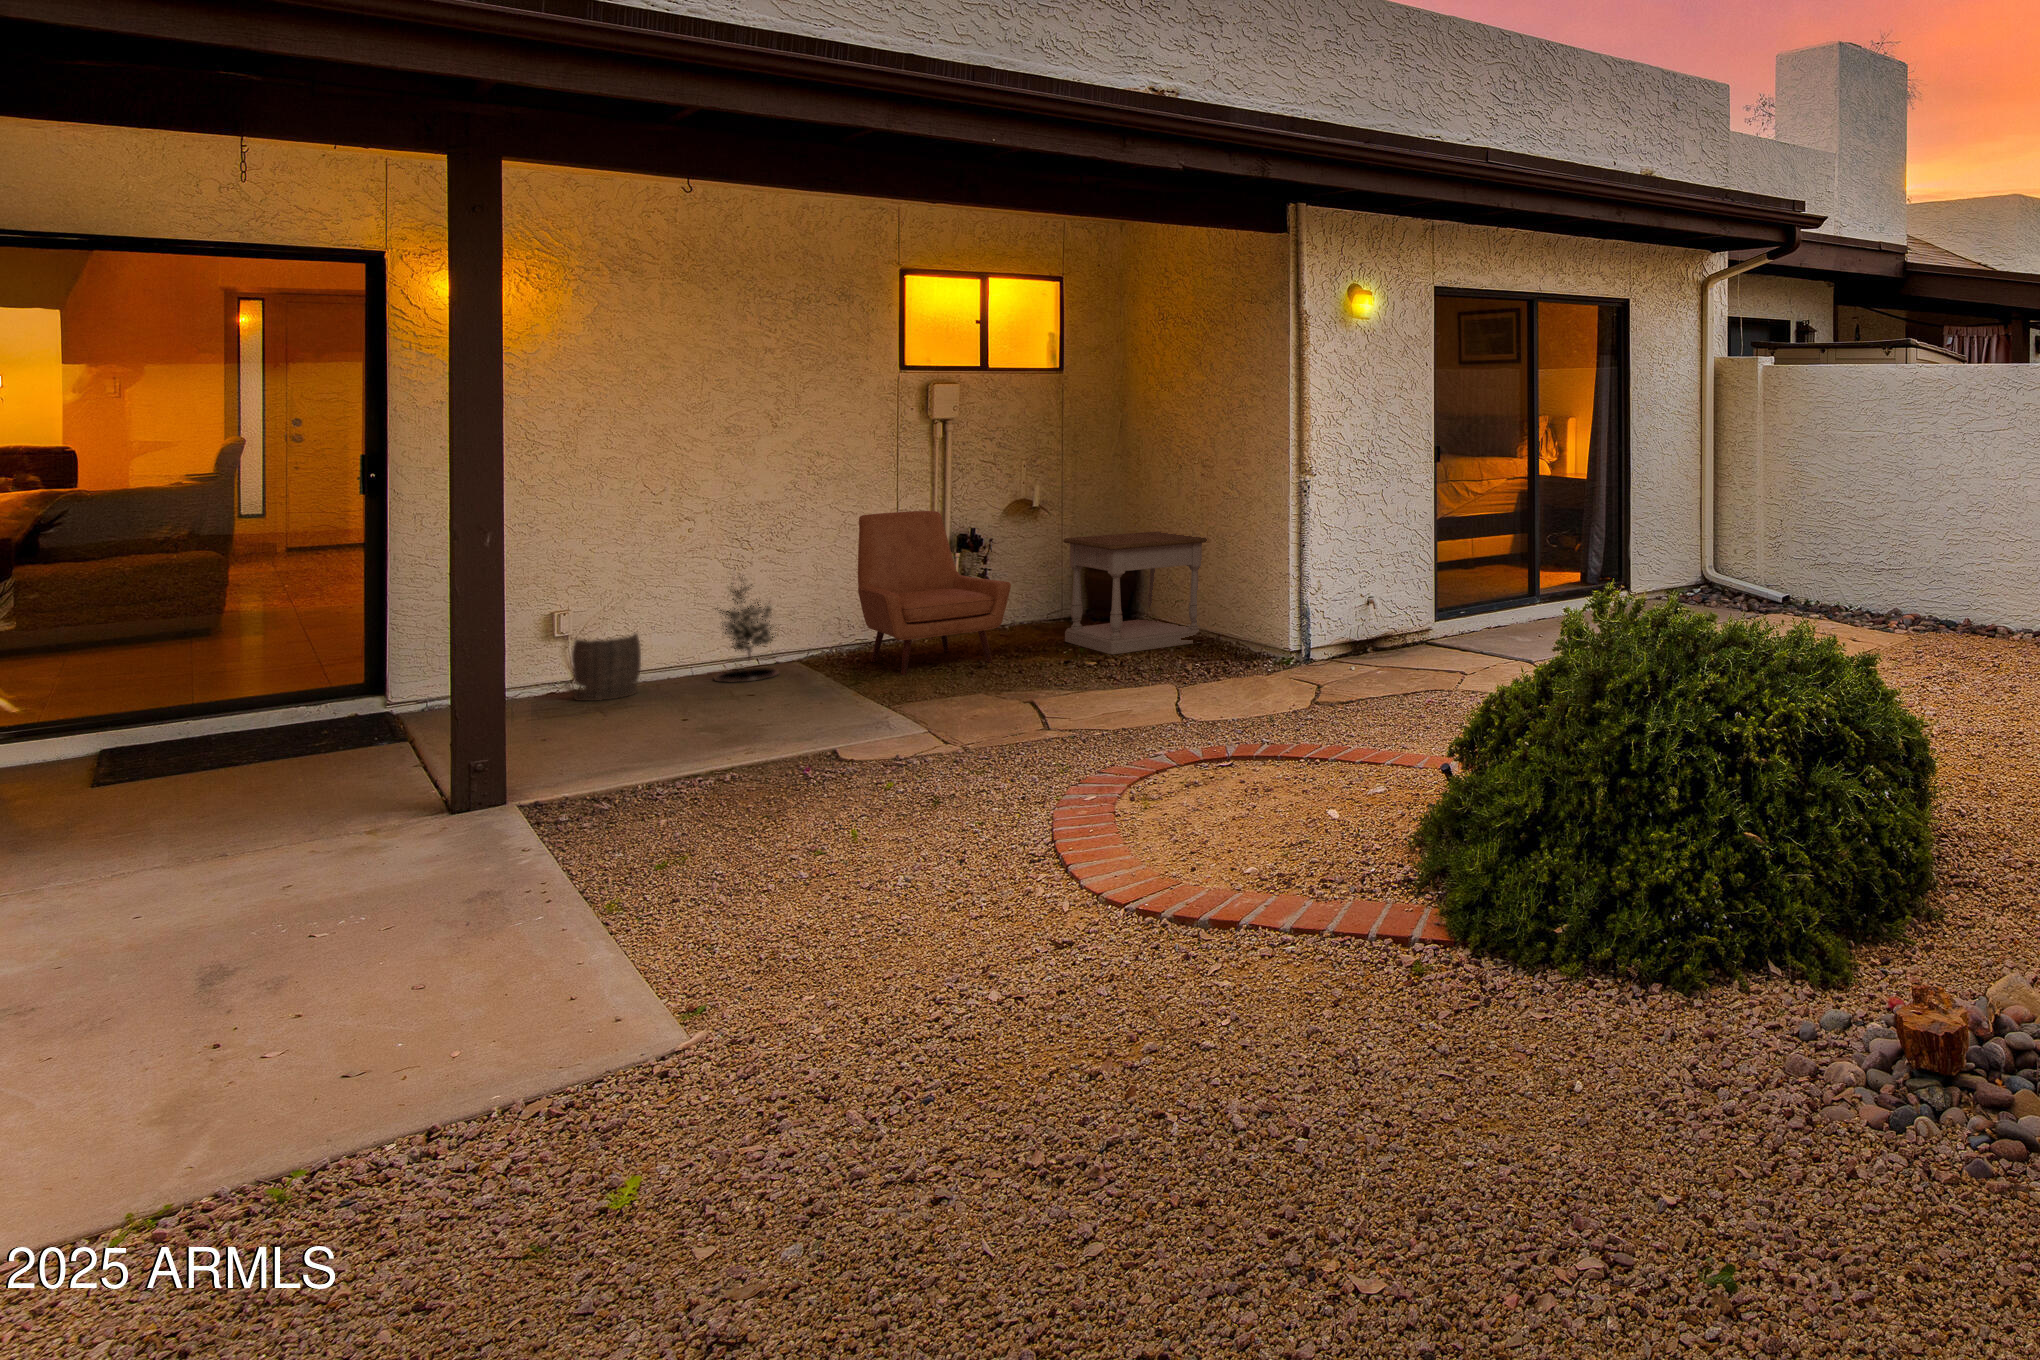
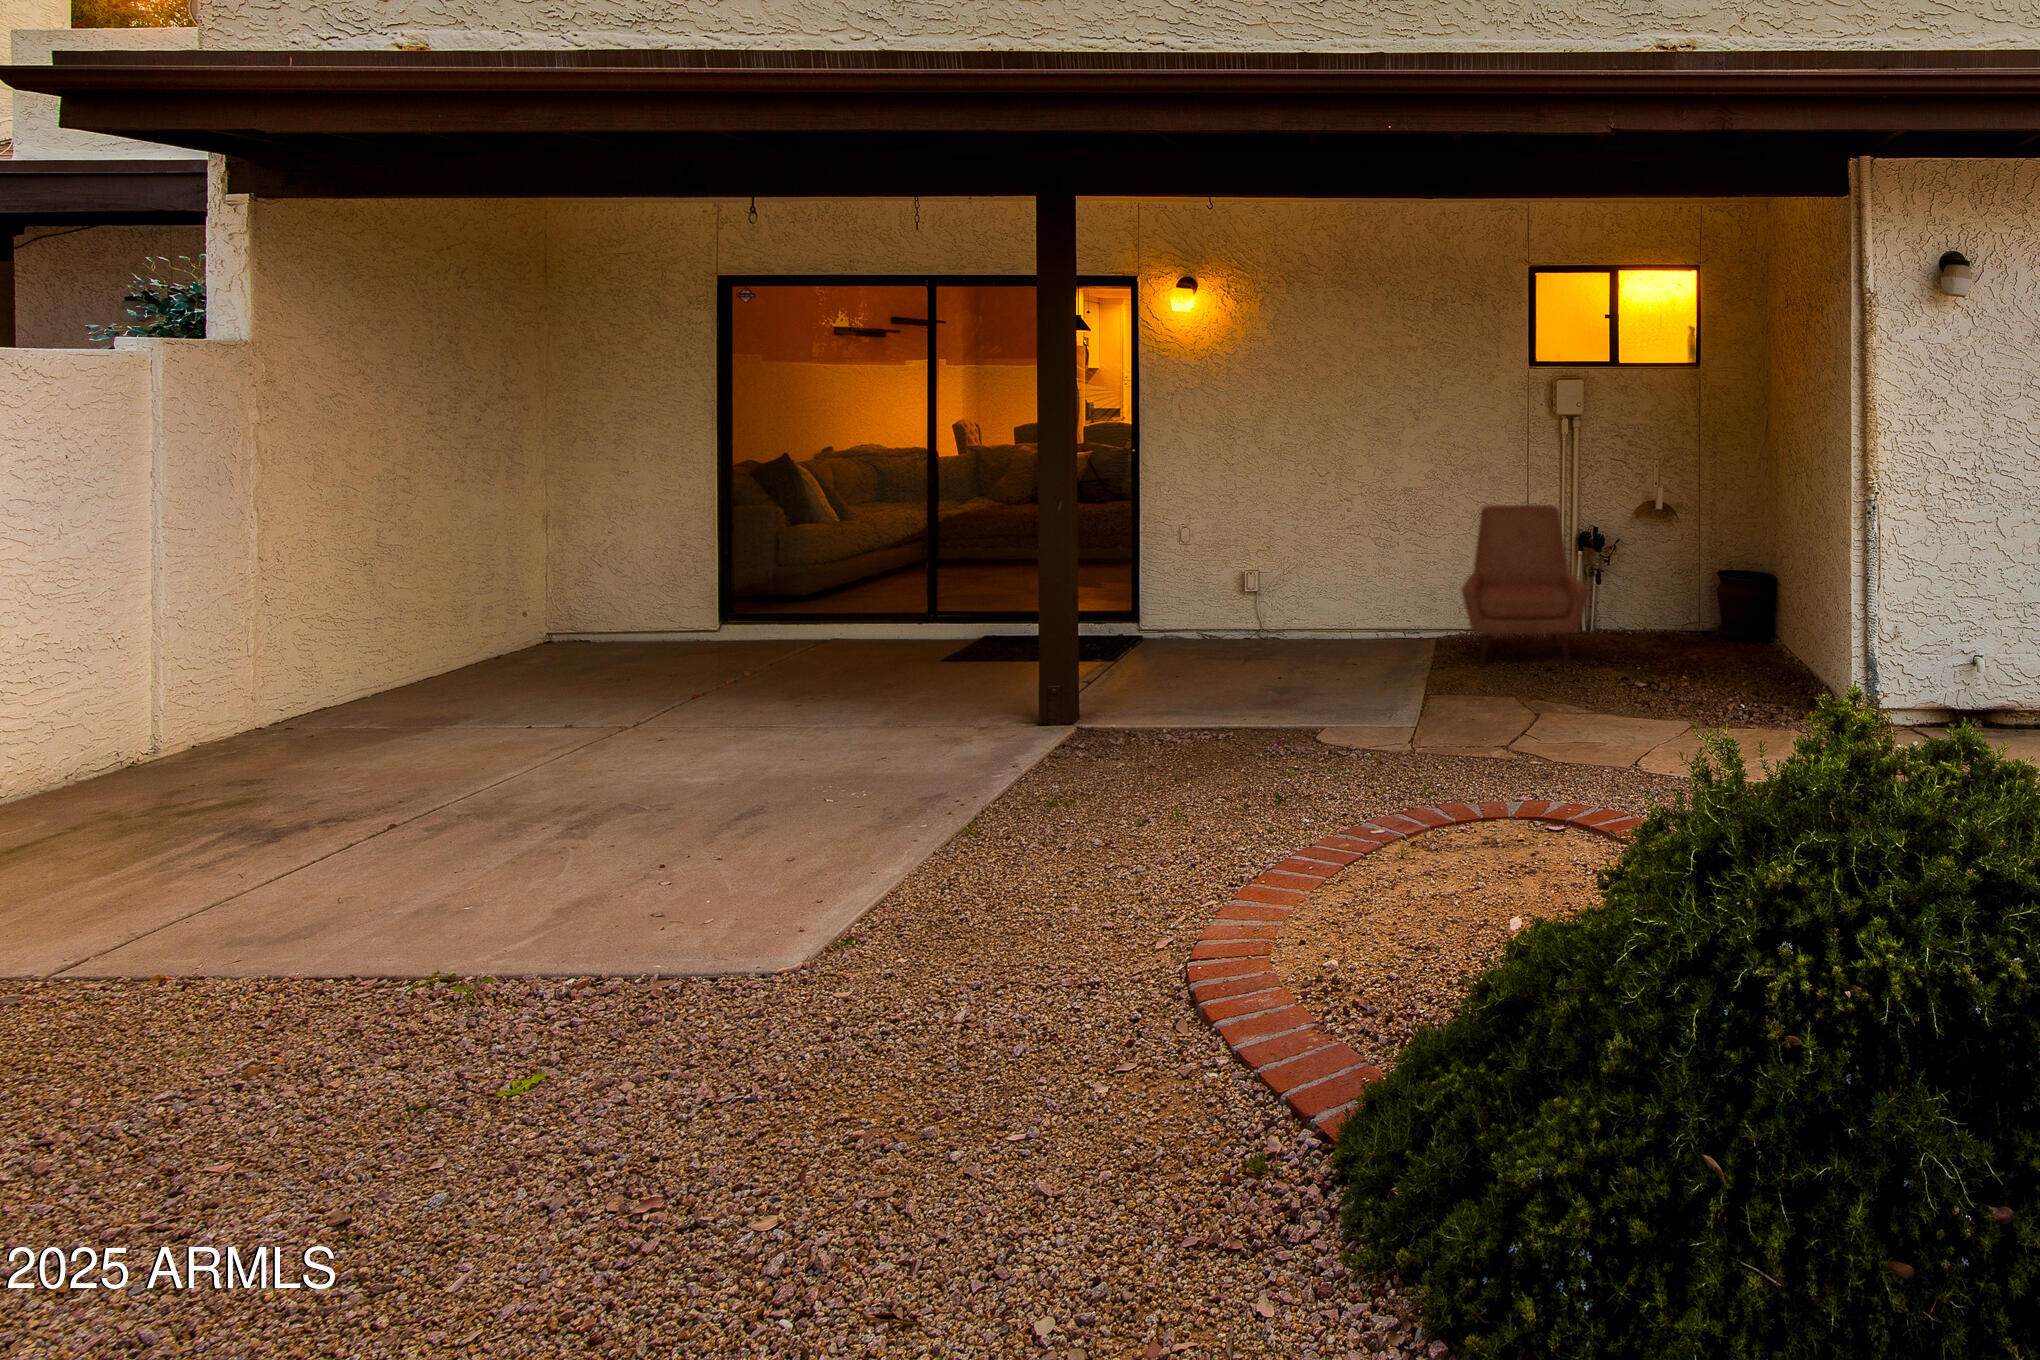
side table: present [1063,532,1207,654] -> none [1667,544,1804,680]
potted tree: present [714,575,779,682] -> none [1352,552,1410,651]
woven basket: present [572,632,641,701] -> none [1247,592,1298,651]

